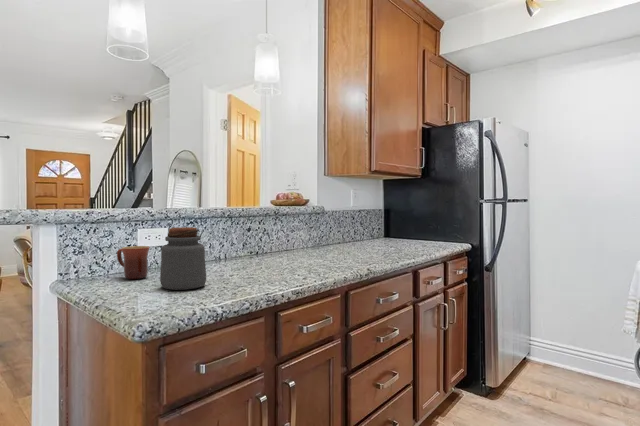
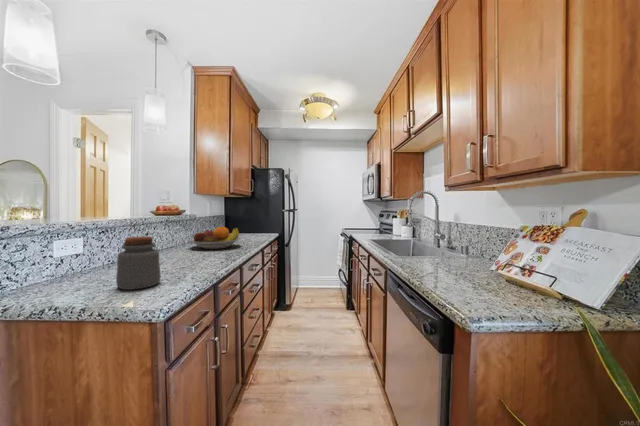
fruit bowl: none [300,224,373,257] -> present [189,227,240,249]
mug: present [117,246,150,279] -> none [41,256,85,288]

